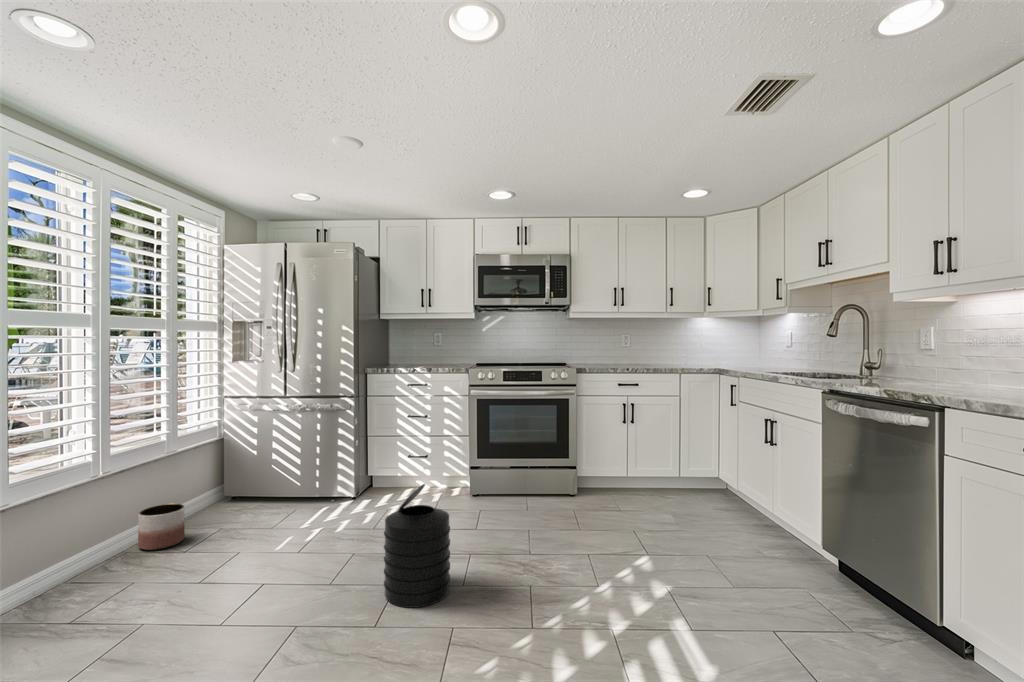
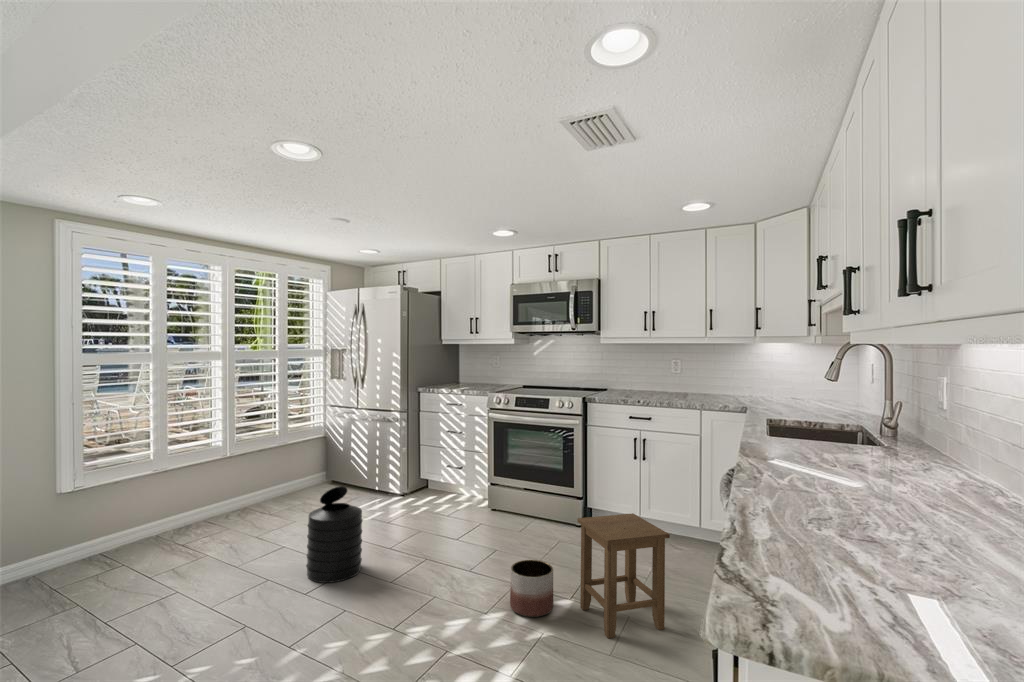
stool: none [682,464,765,575] -> present [577,513,670,638]
planter: present [138,504,185,550] -> present [510,560,553,617]

